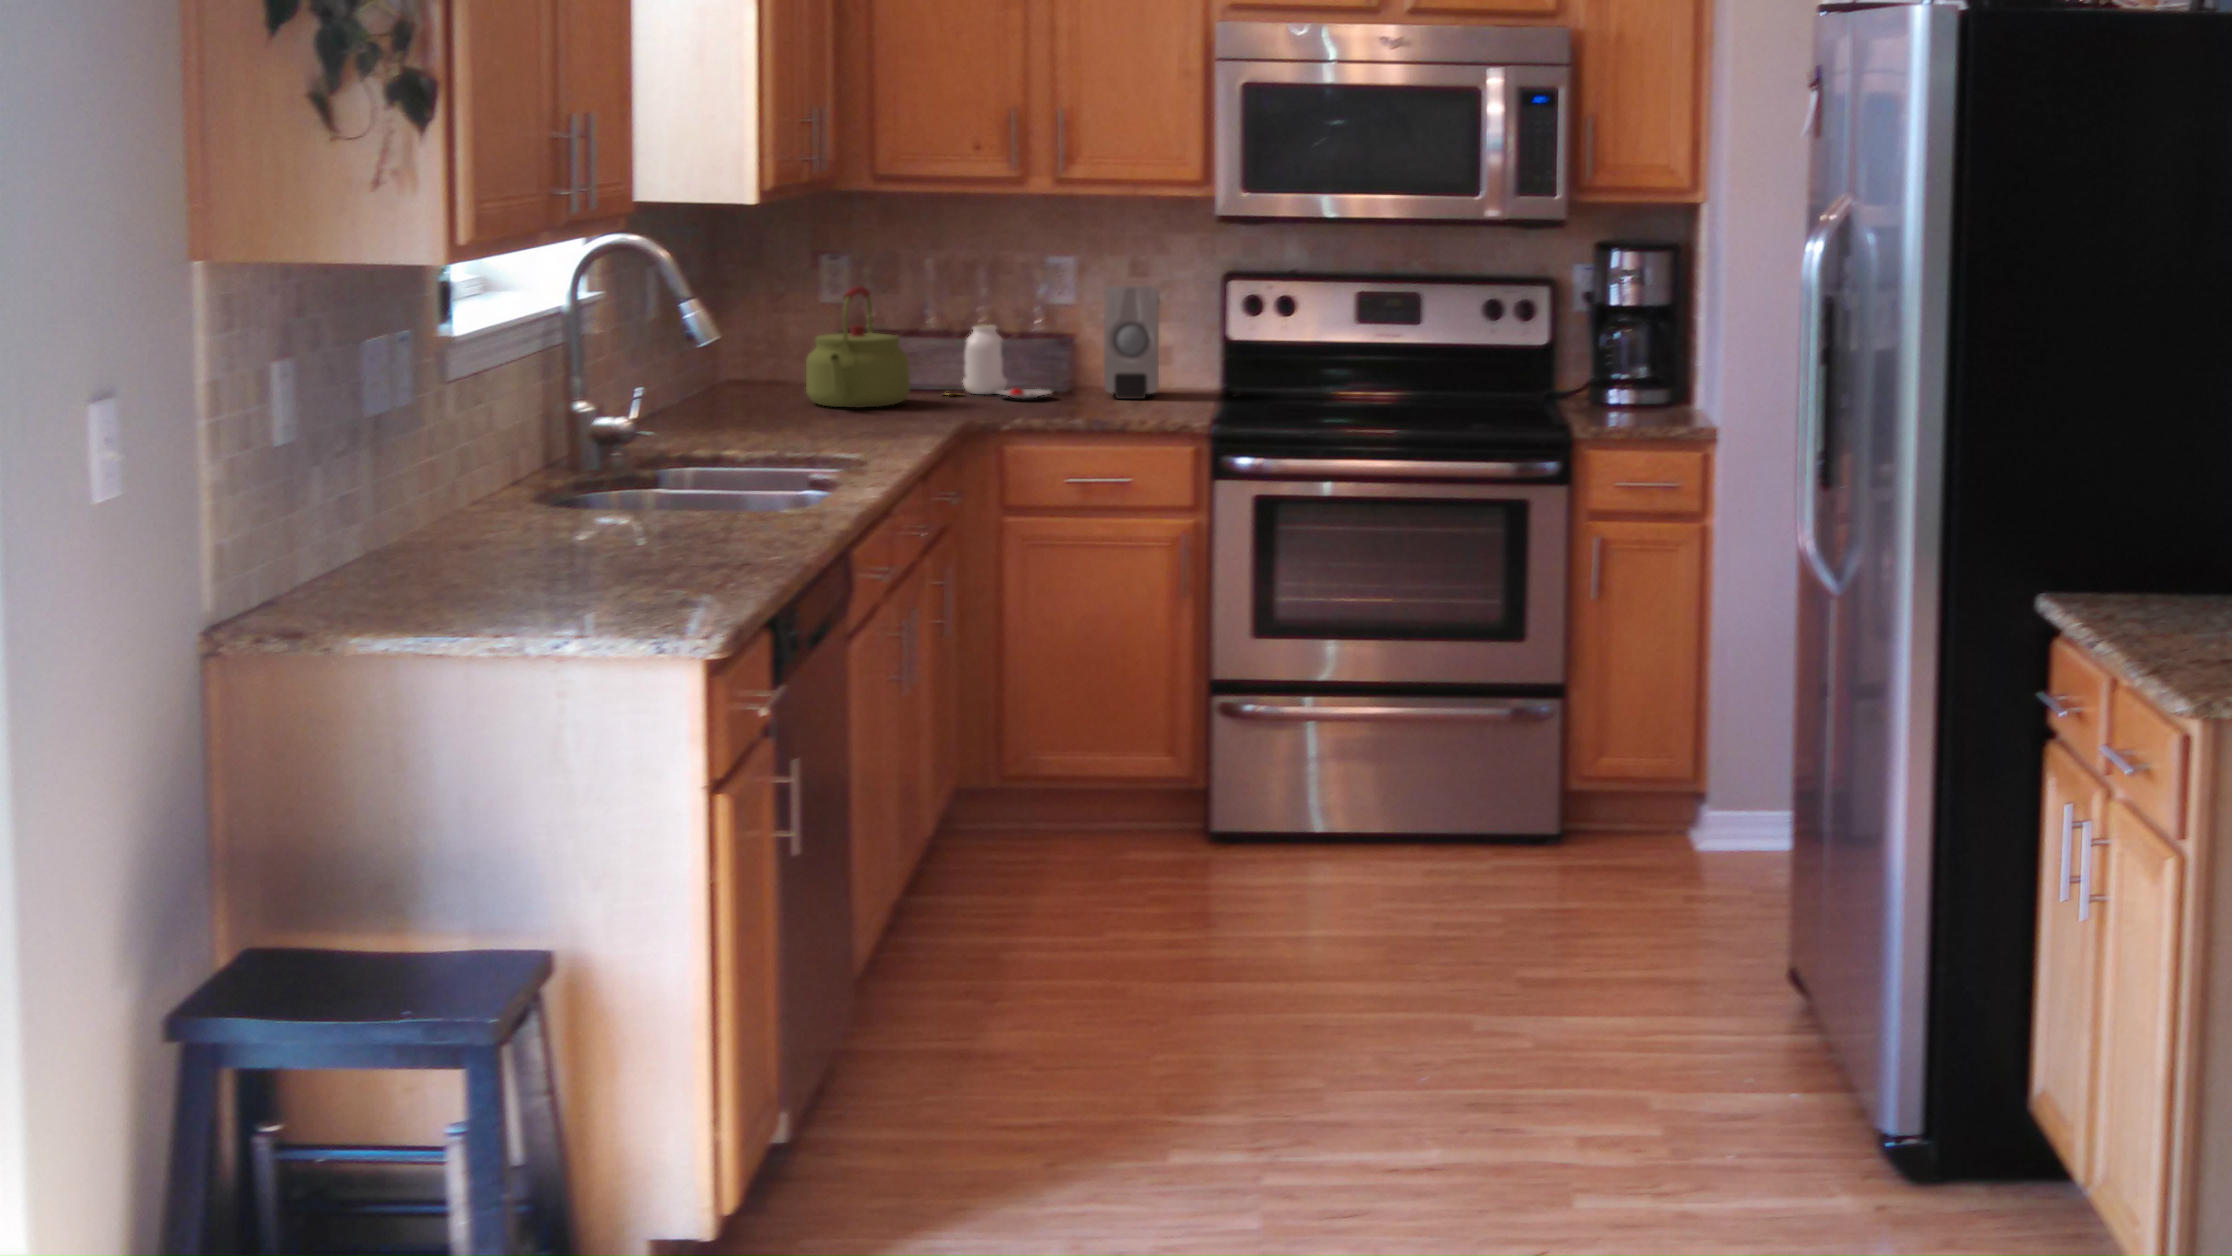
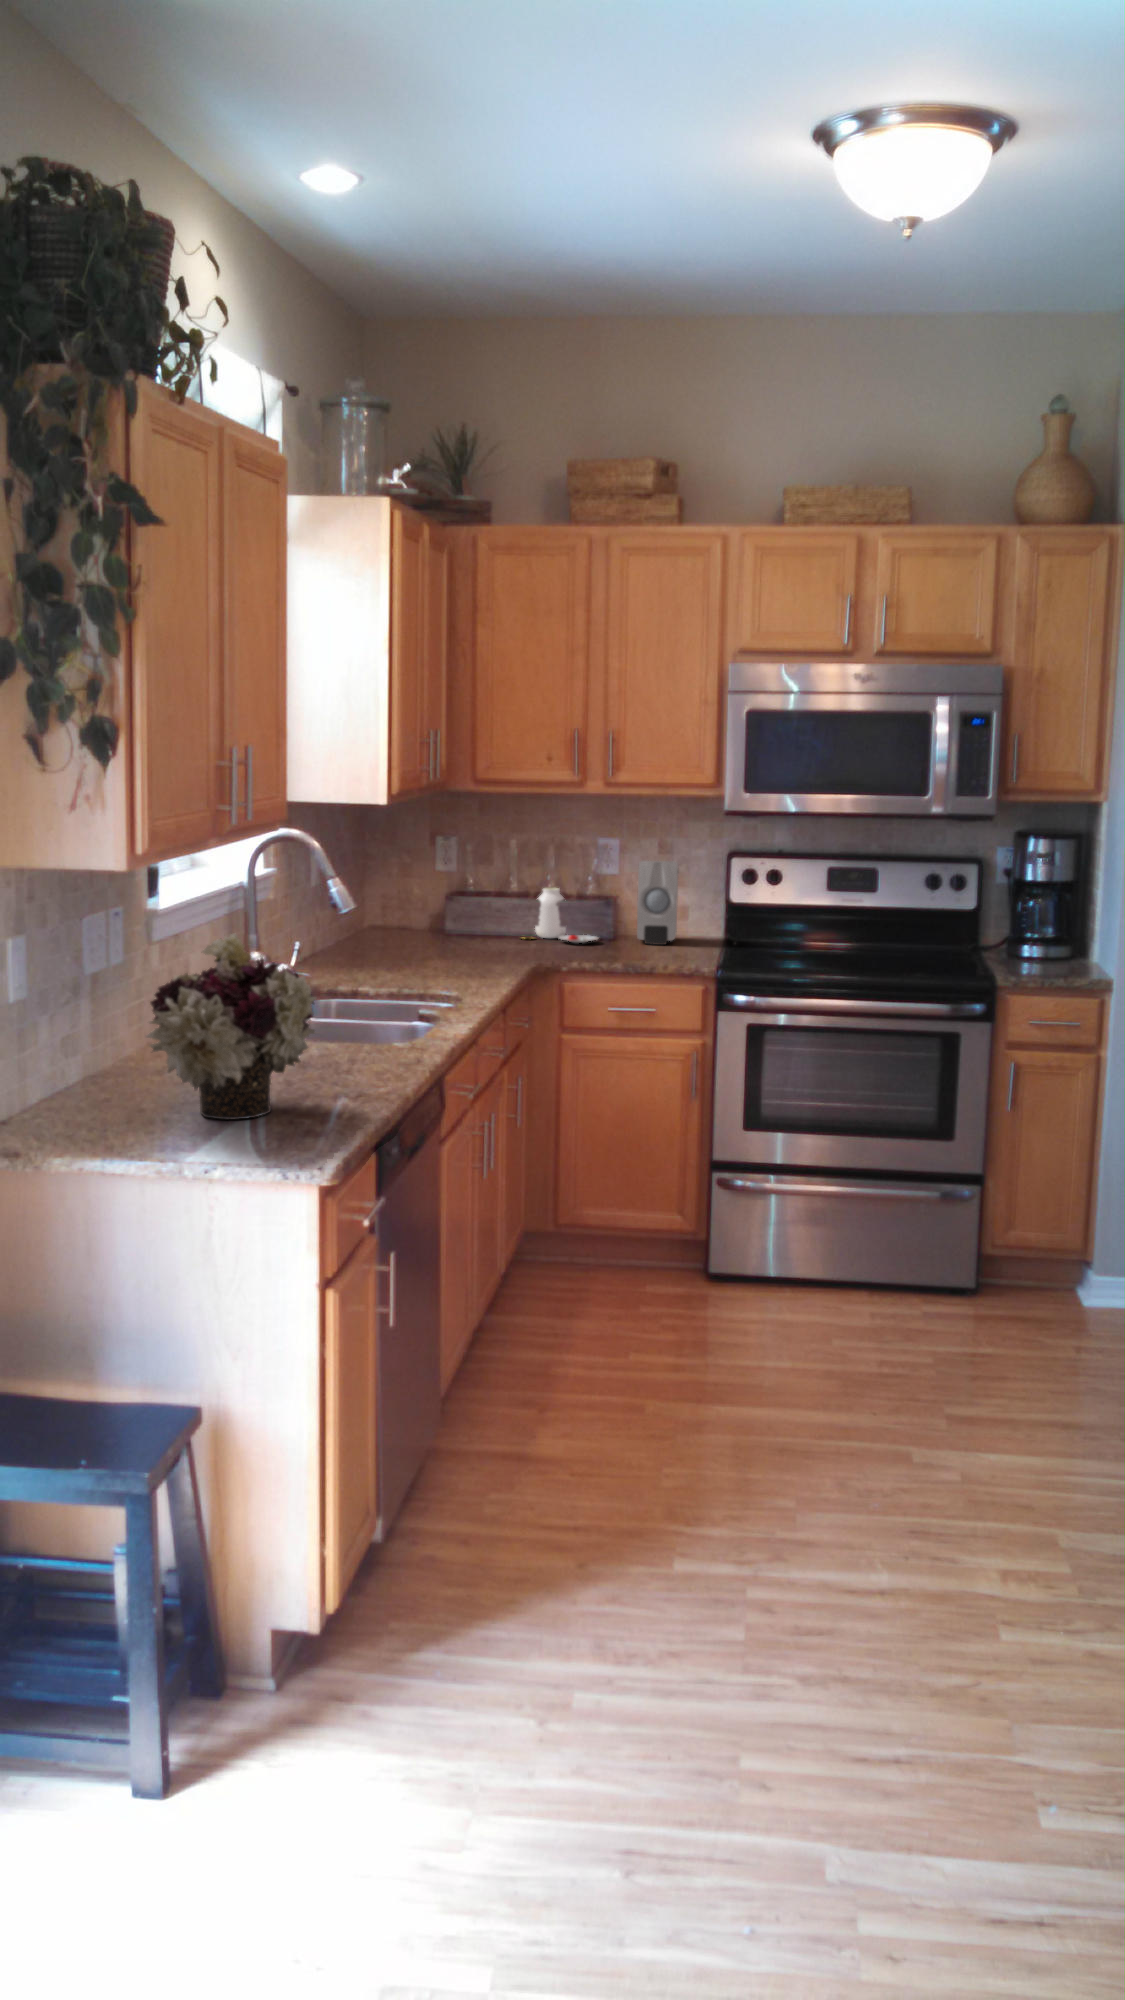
kettle: present [806,286,910,407] -> none [424,859,497,949]
flower arrangement: none [461,352,689,593] -> present [146,934,316,1119]

